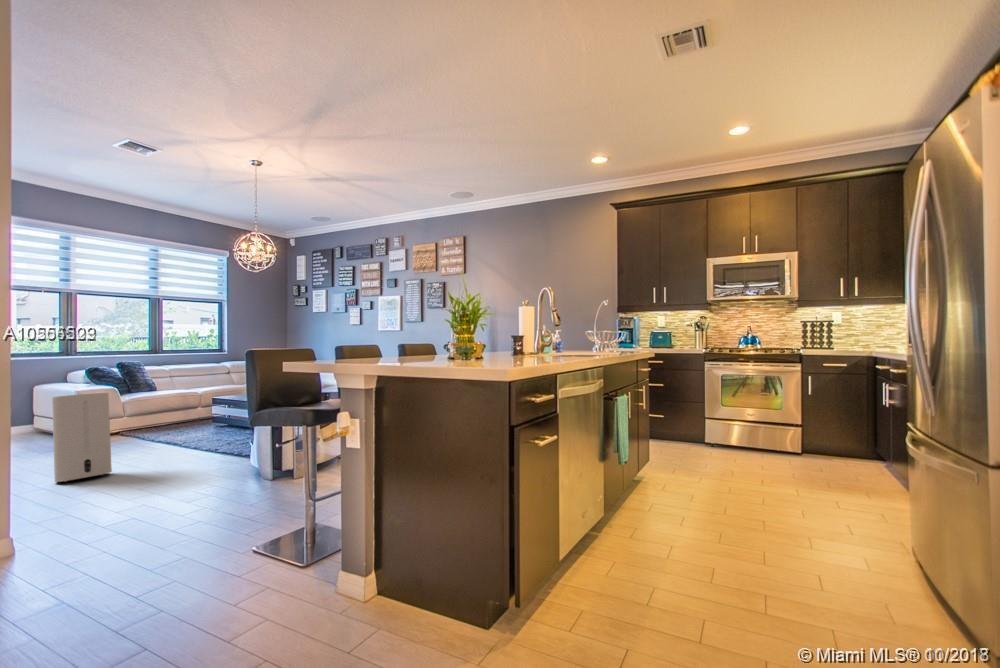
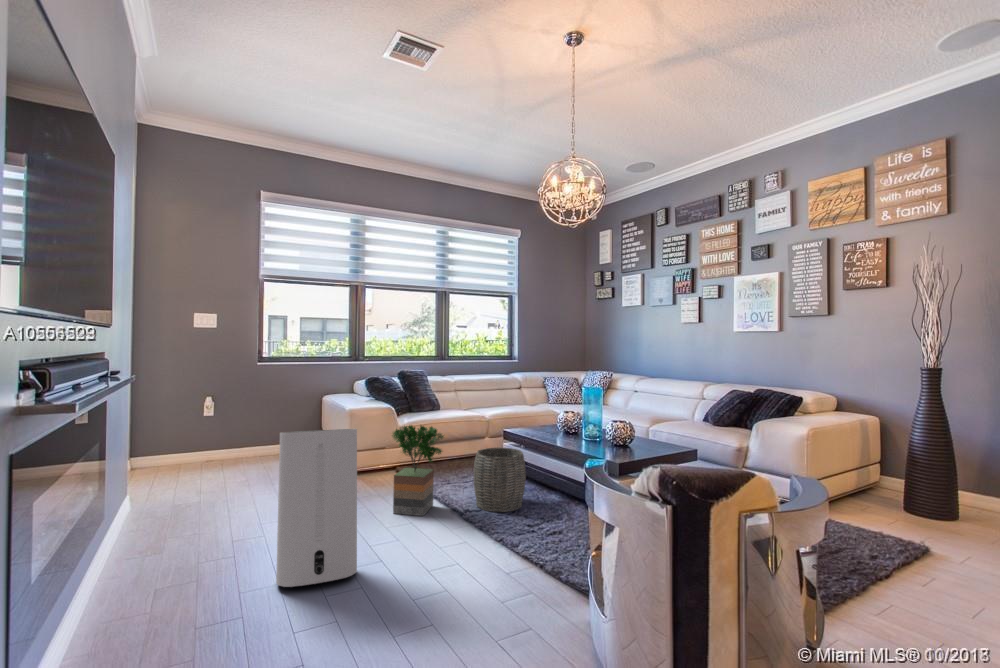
potted tree: none [122,395,167,453] -> present [392,425,444,516]
woven basket: none [189,407,227,445] -> present [473,448,526,512]

